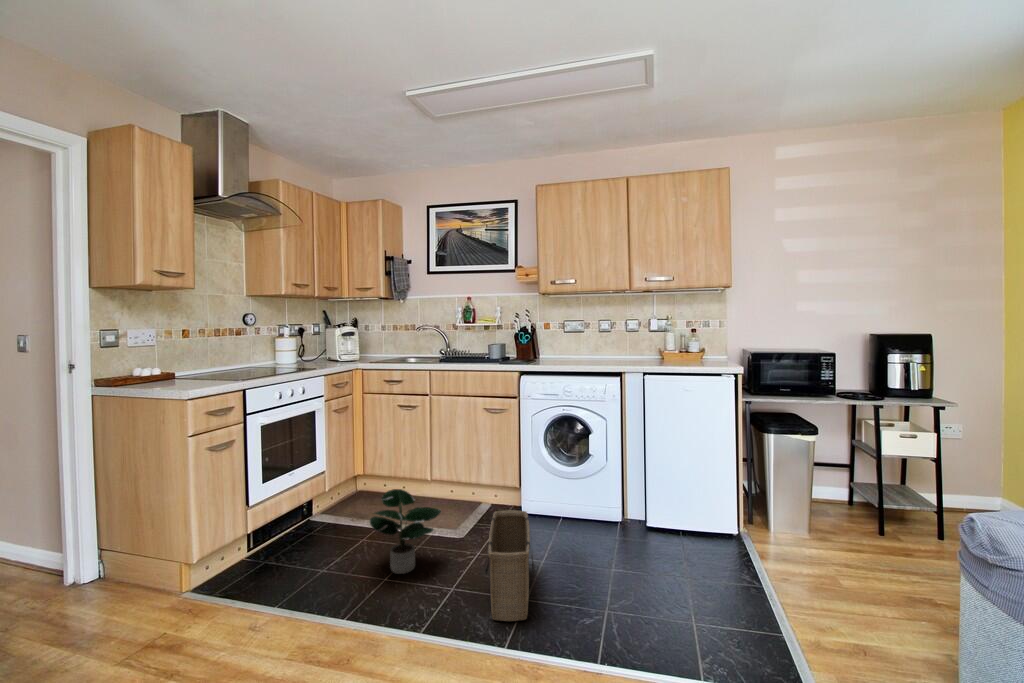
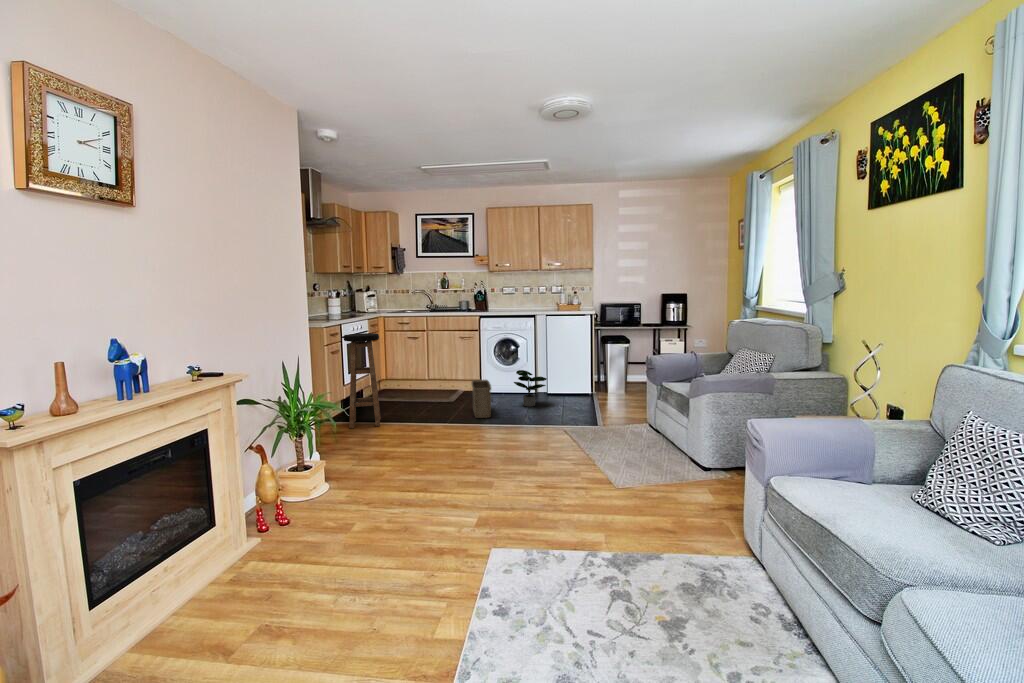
bar stool: none [197,417,293,644] -> present [344,333,381,428]
potted plant: present [370,489,441,574] -> present [514,370,547,407]

